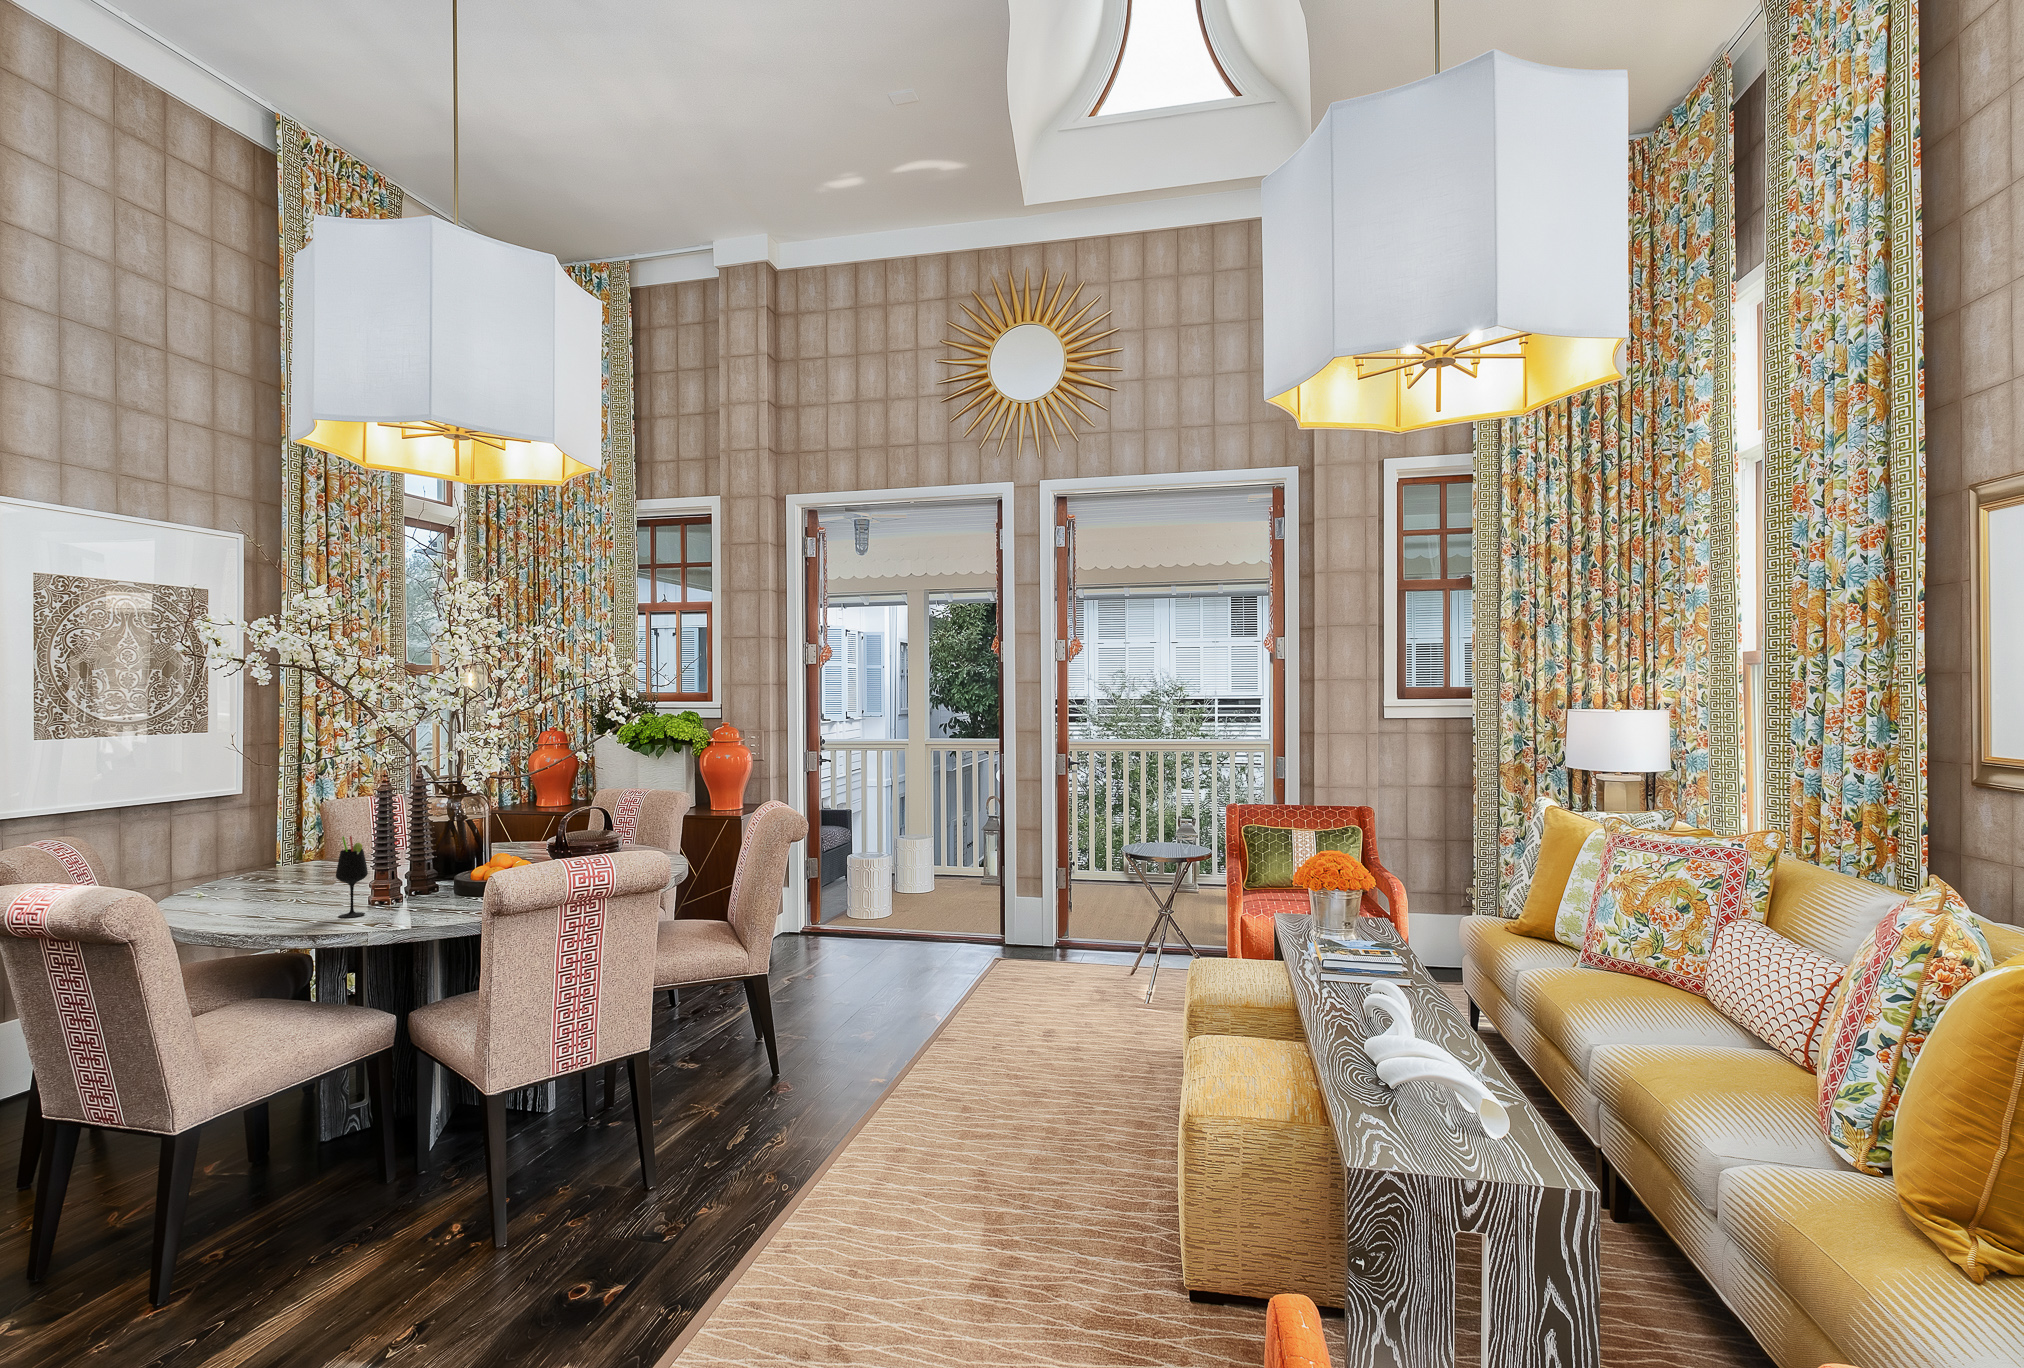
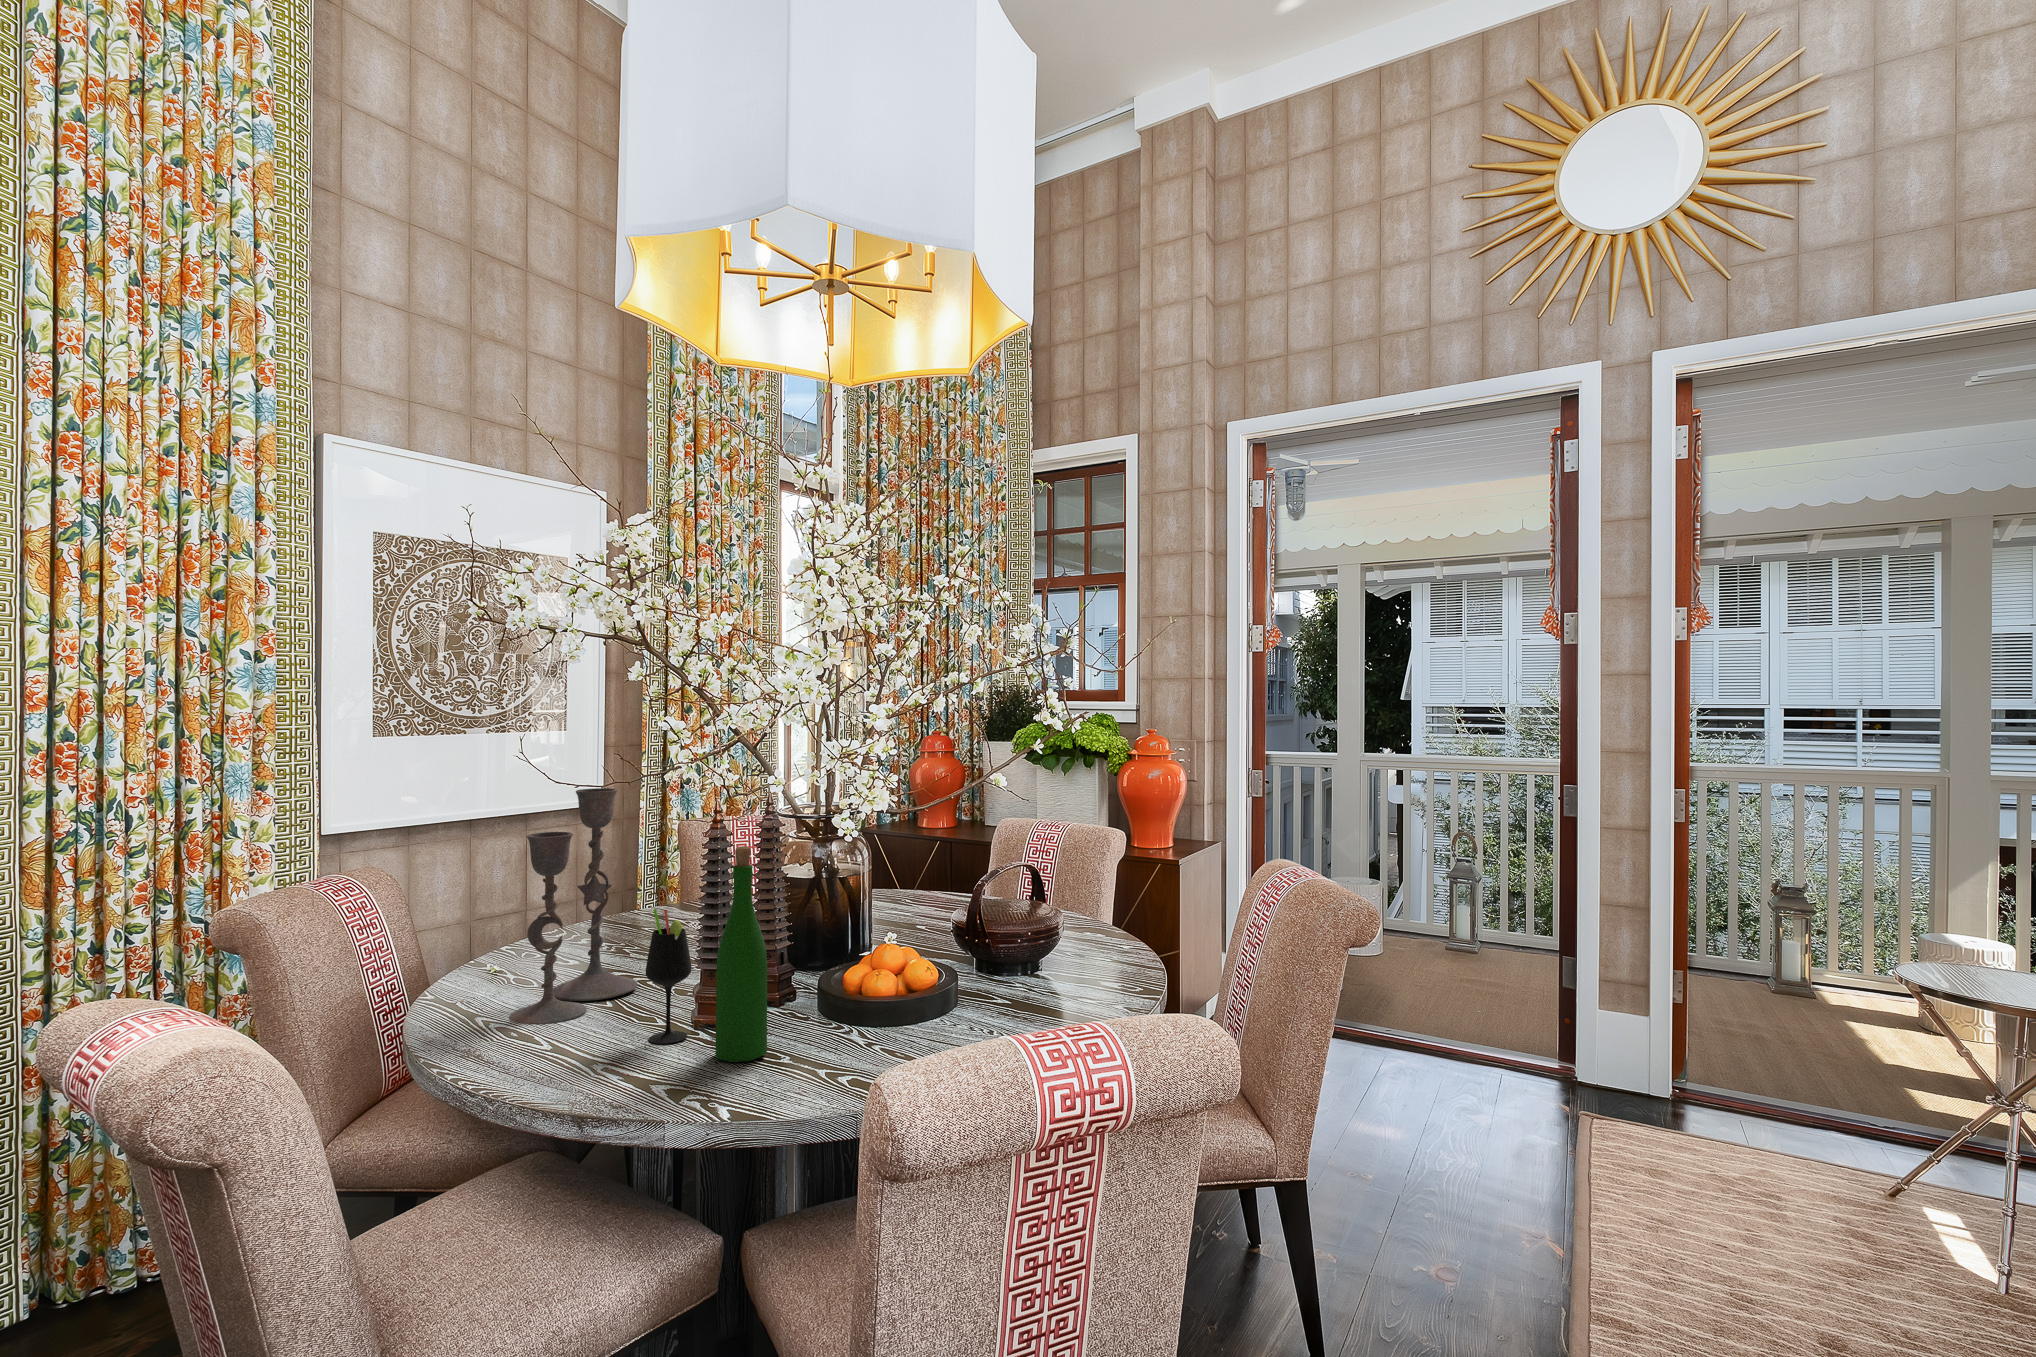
candlestick: none [228,768,318,918] -> present [509,788,638,1024]
wine bottle: none [388,795,422,920] -> present [716,846,767,1062]

